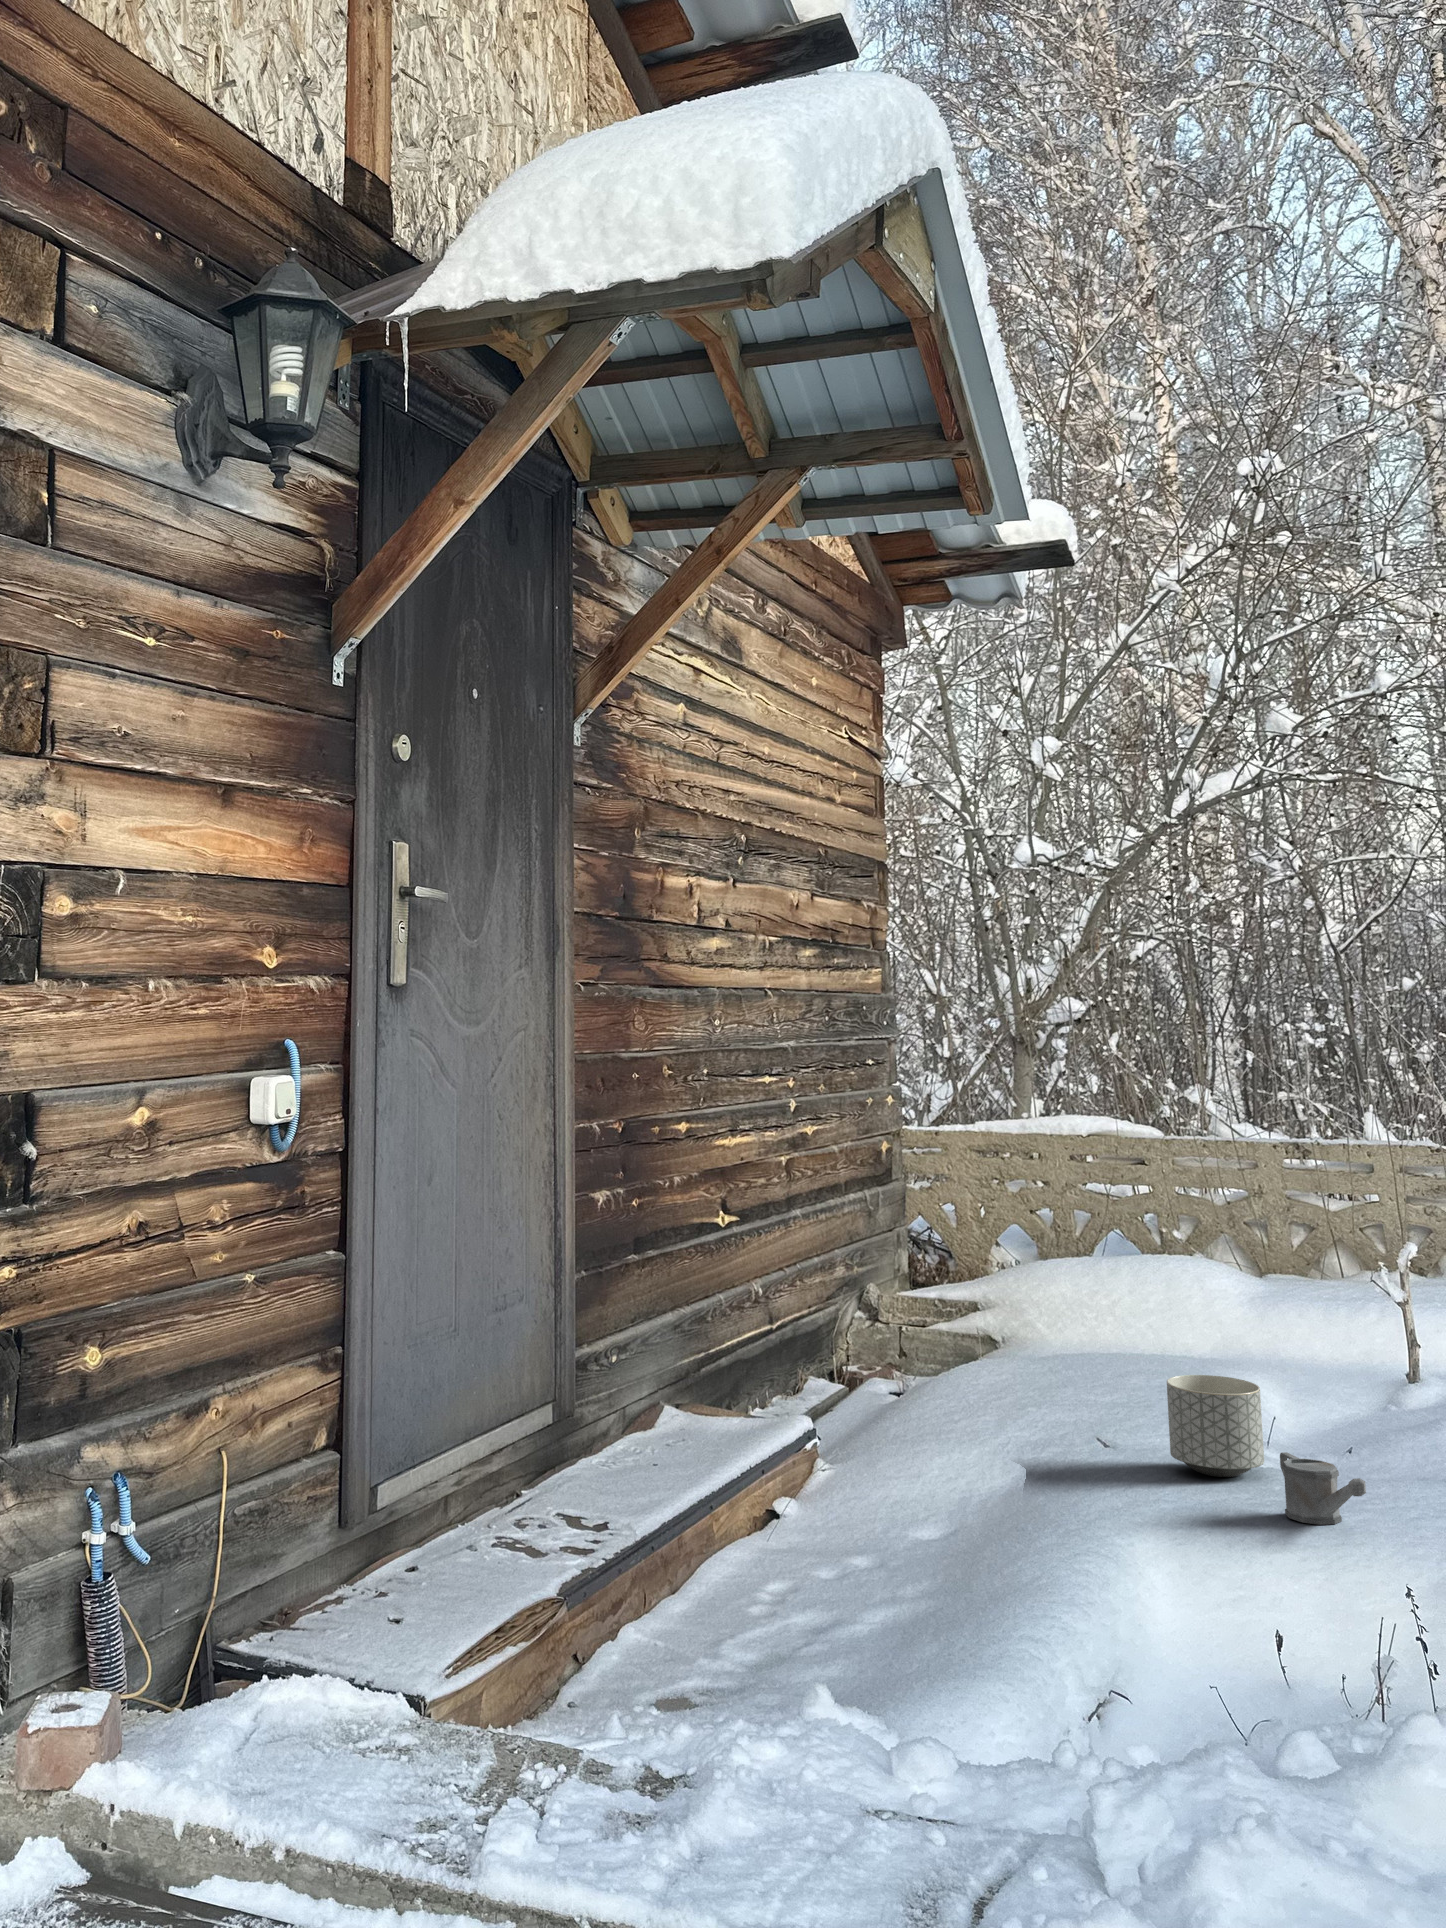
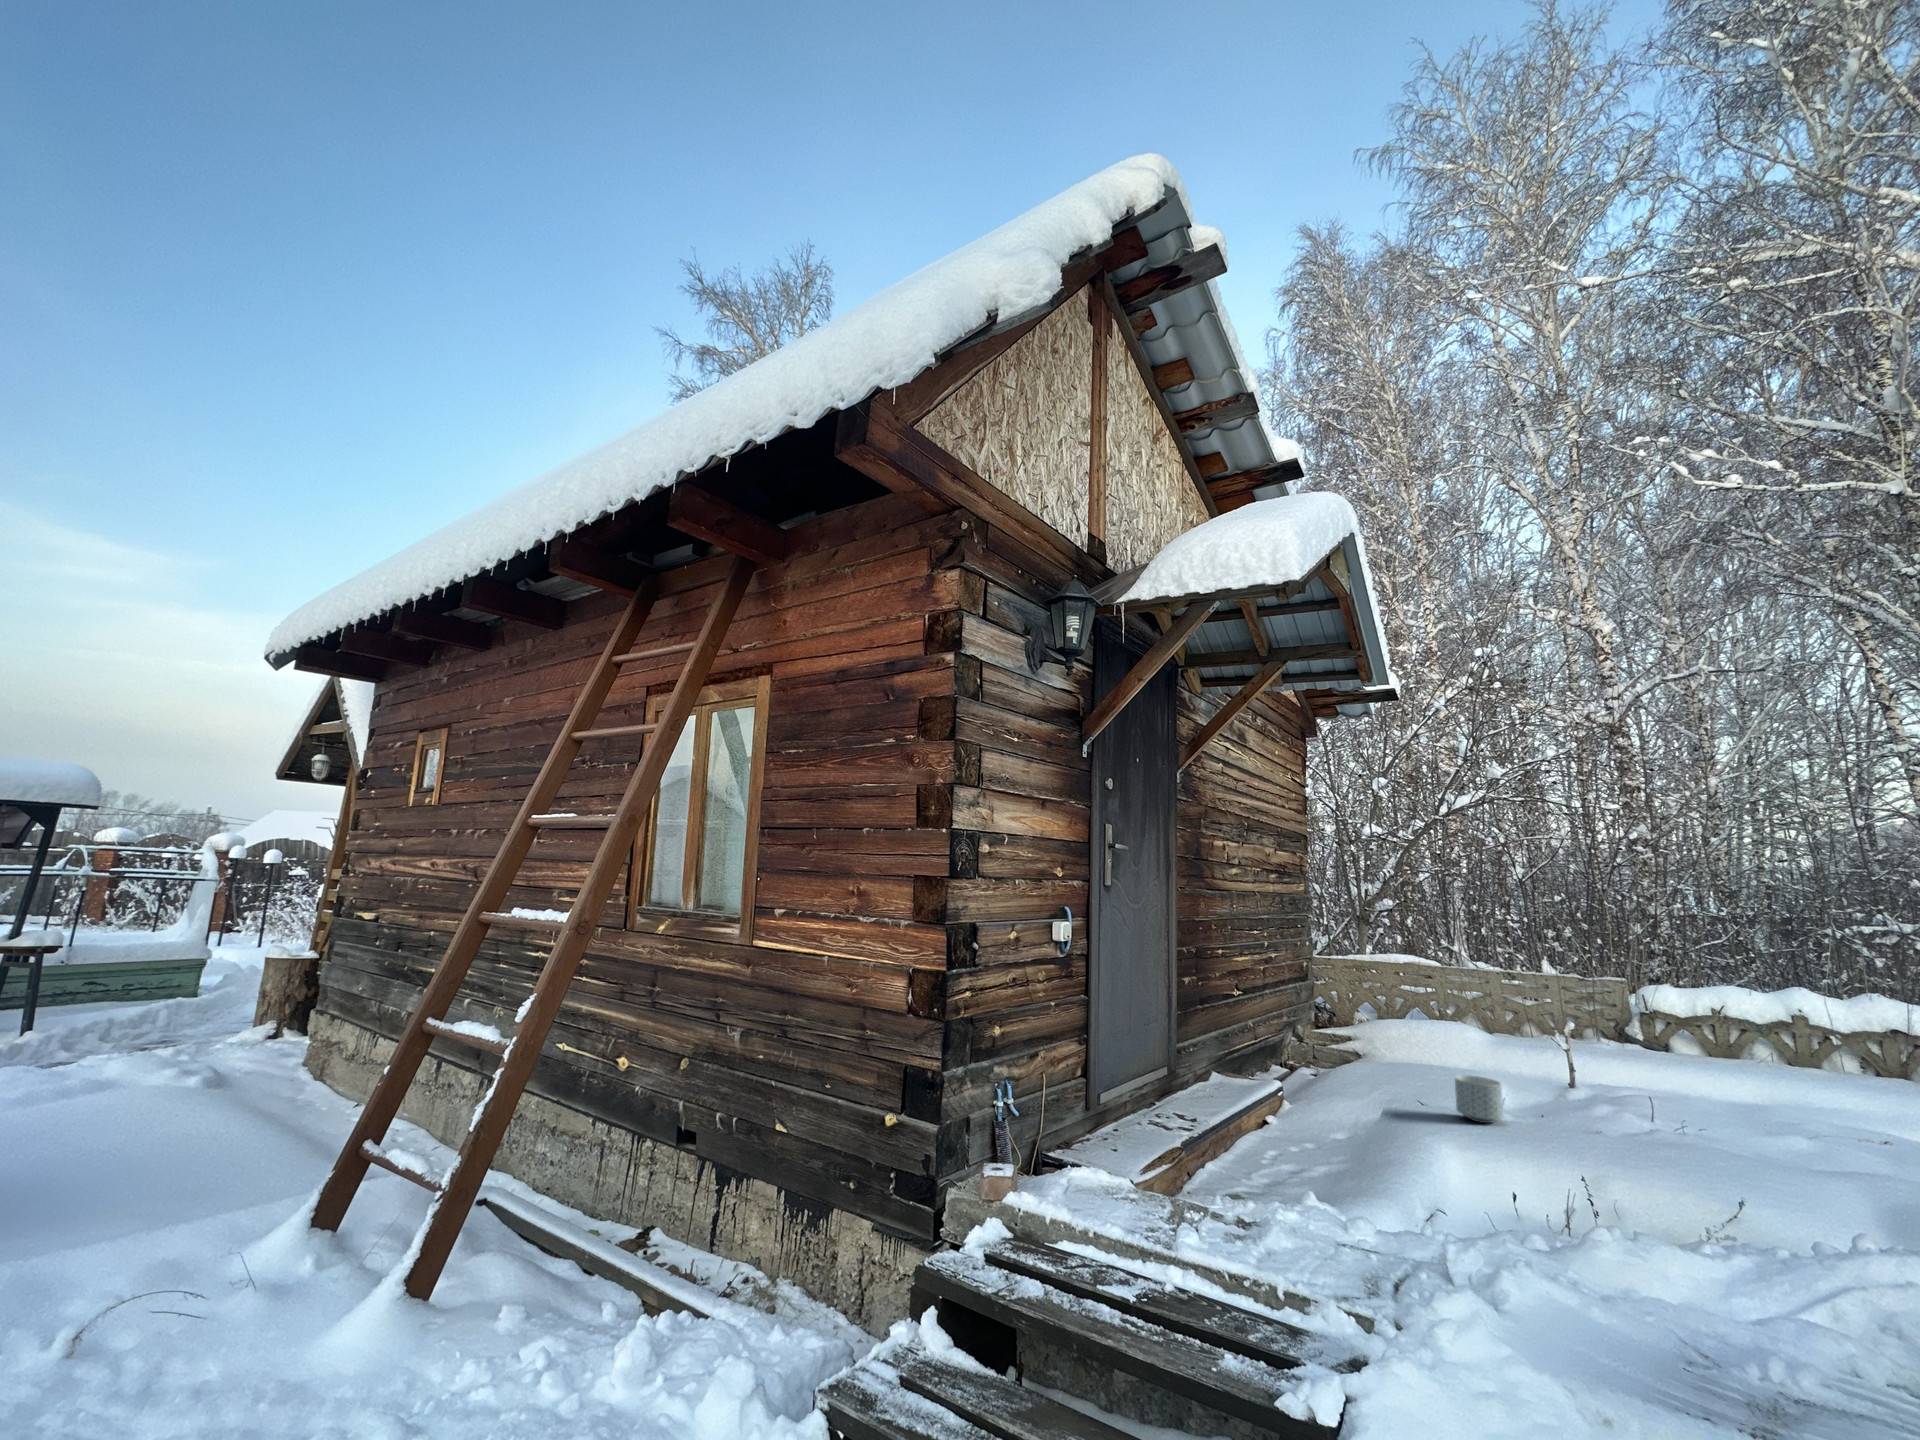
watering can: present [1280,1452,1366,1525] -> none [1513,1113,1558,1148]

